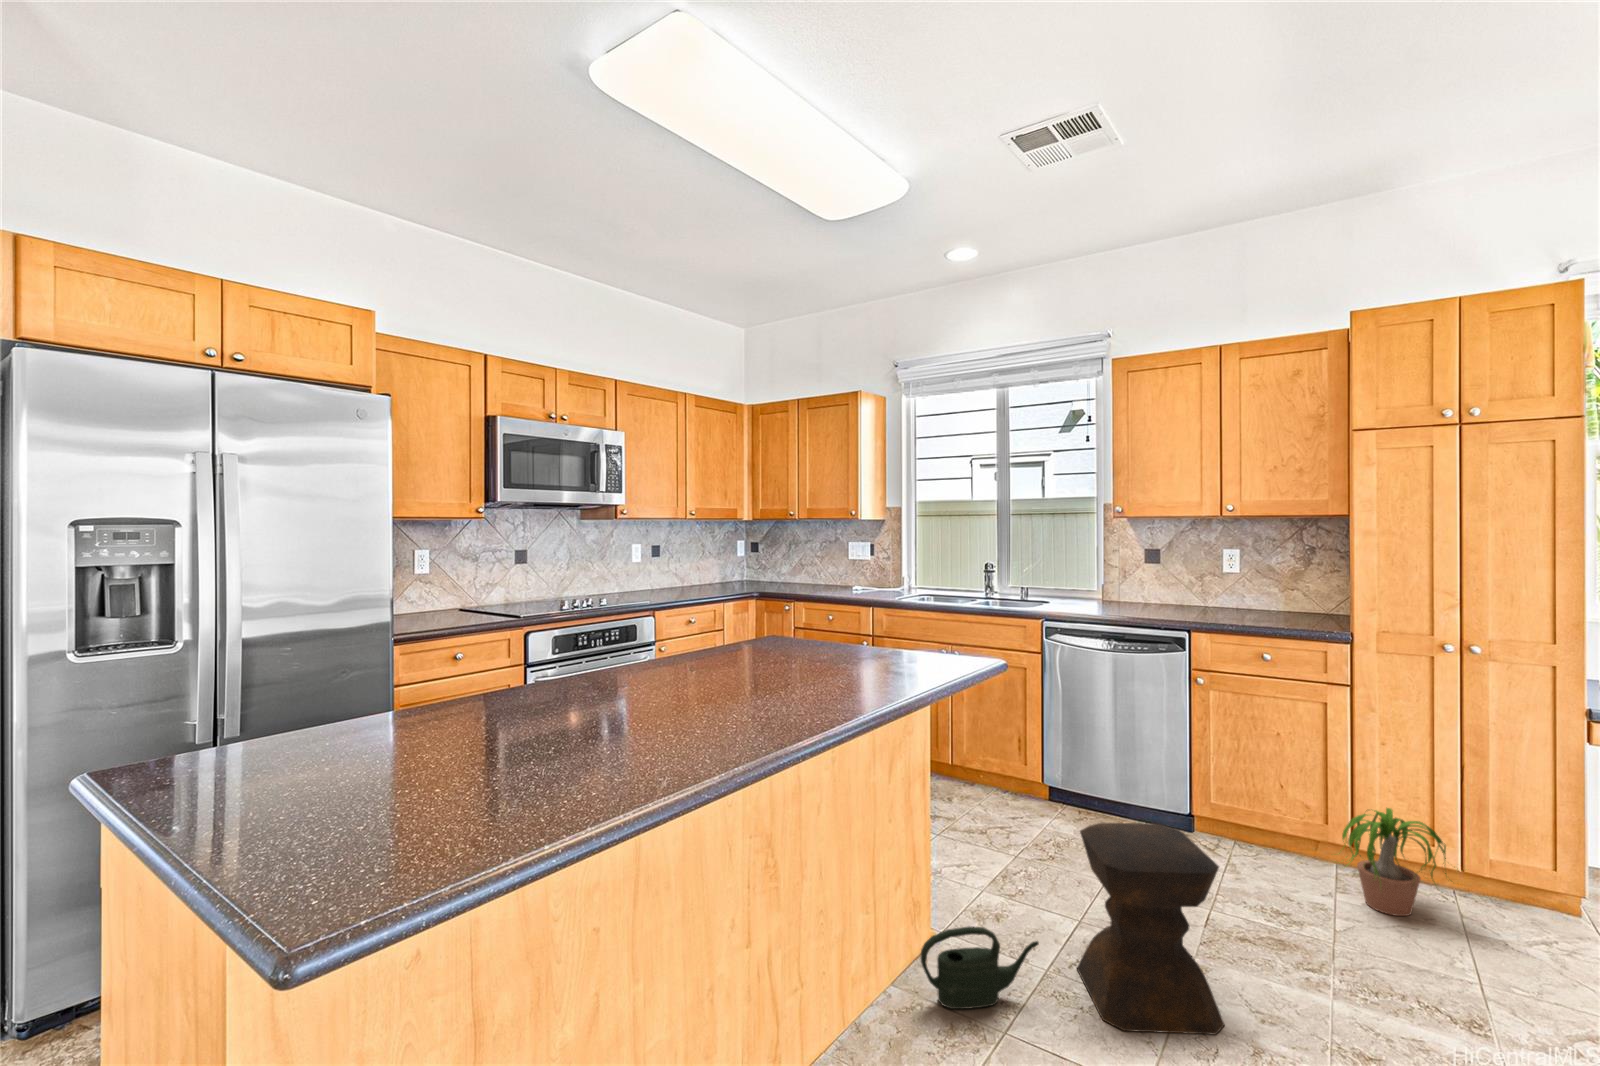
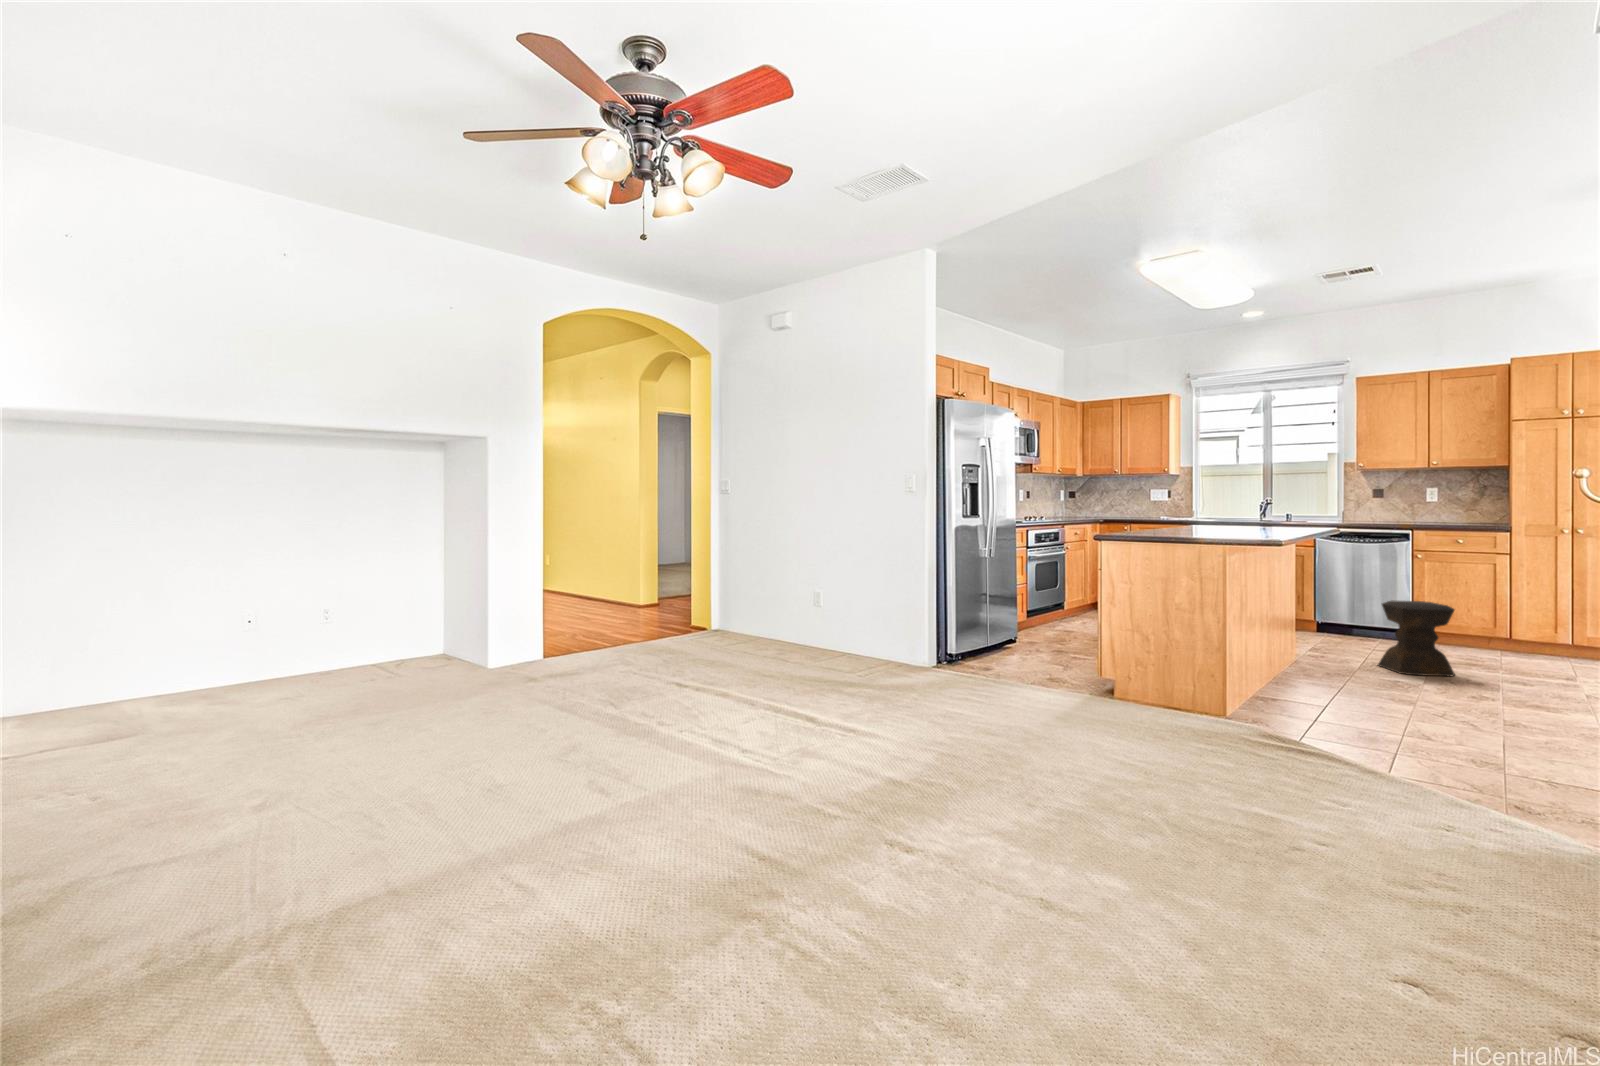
potted plant: present [1342,808,1446,916] -> none [1495,611,1573,659]
watering can: present [921,926,1039,1009] -> none [1313,638,1366,670]

